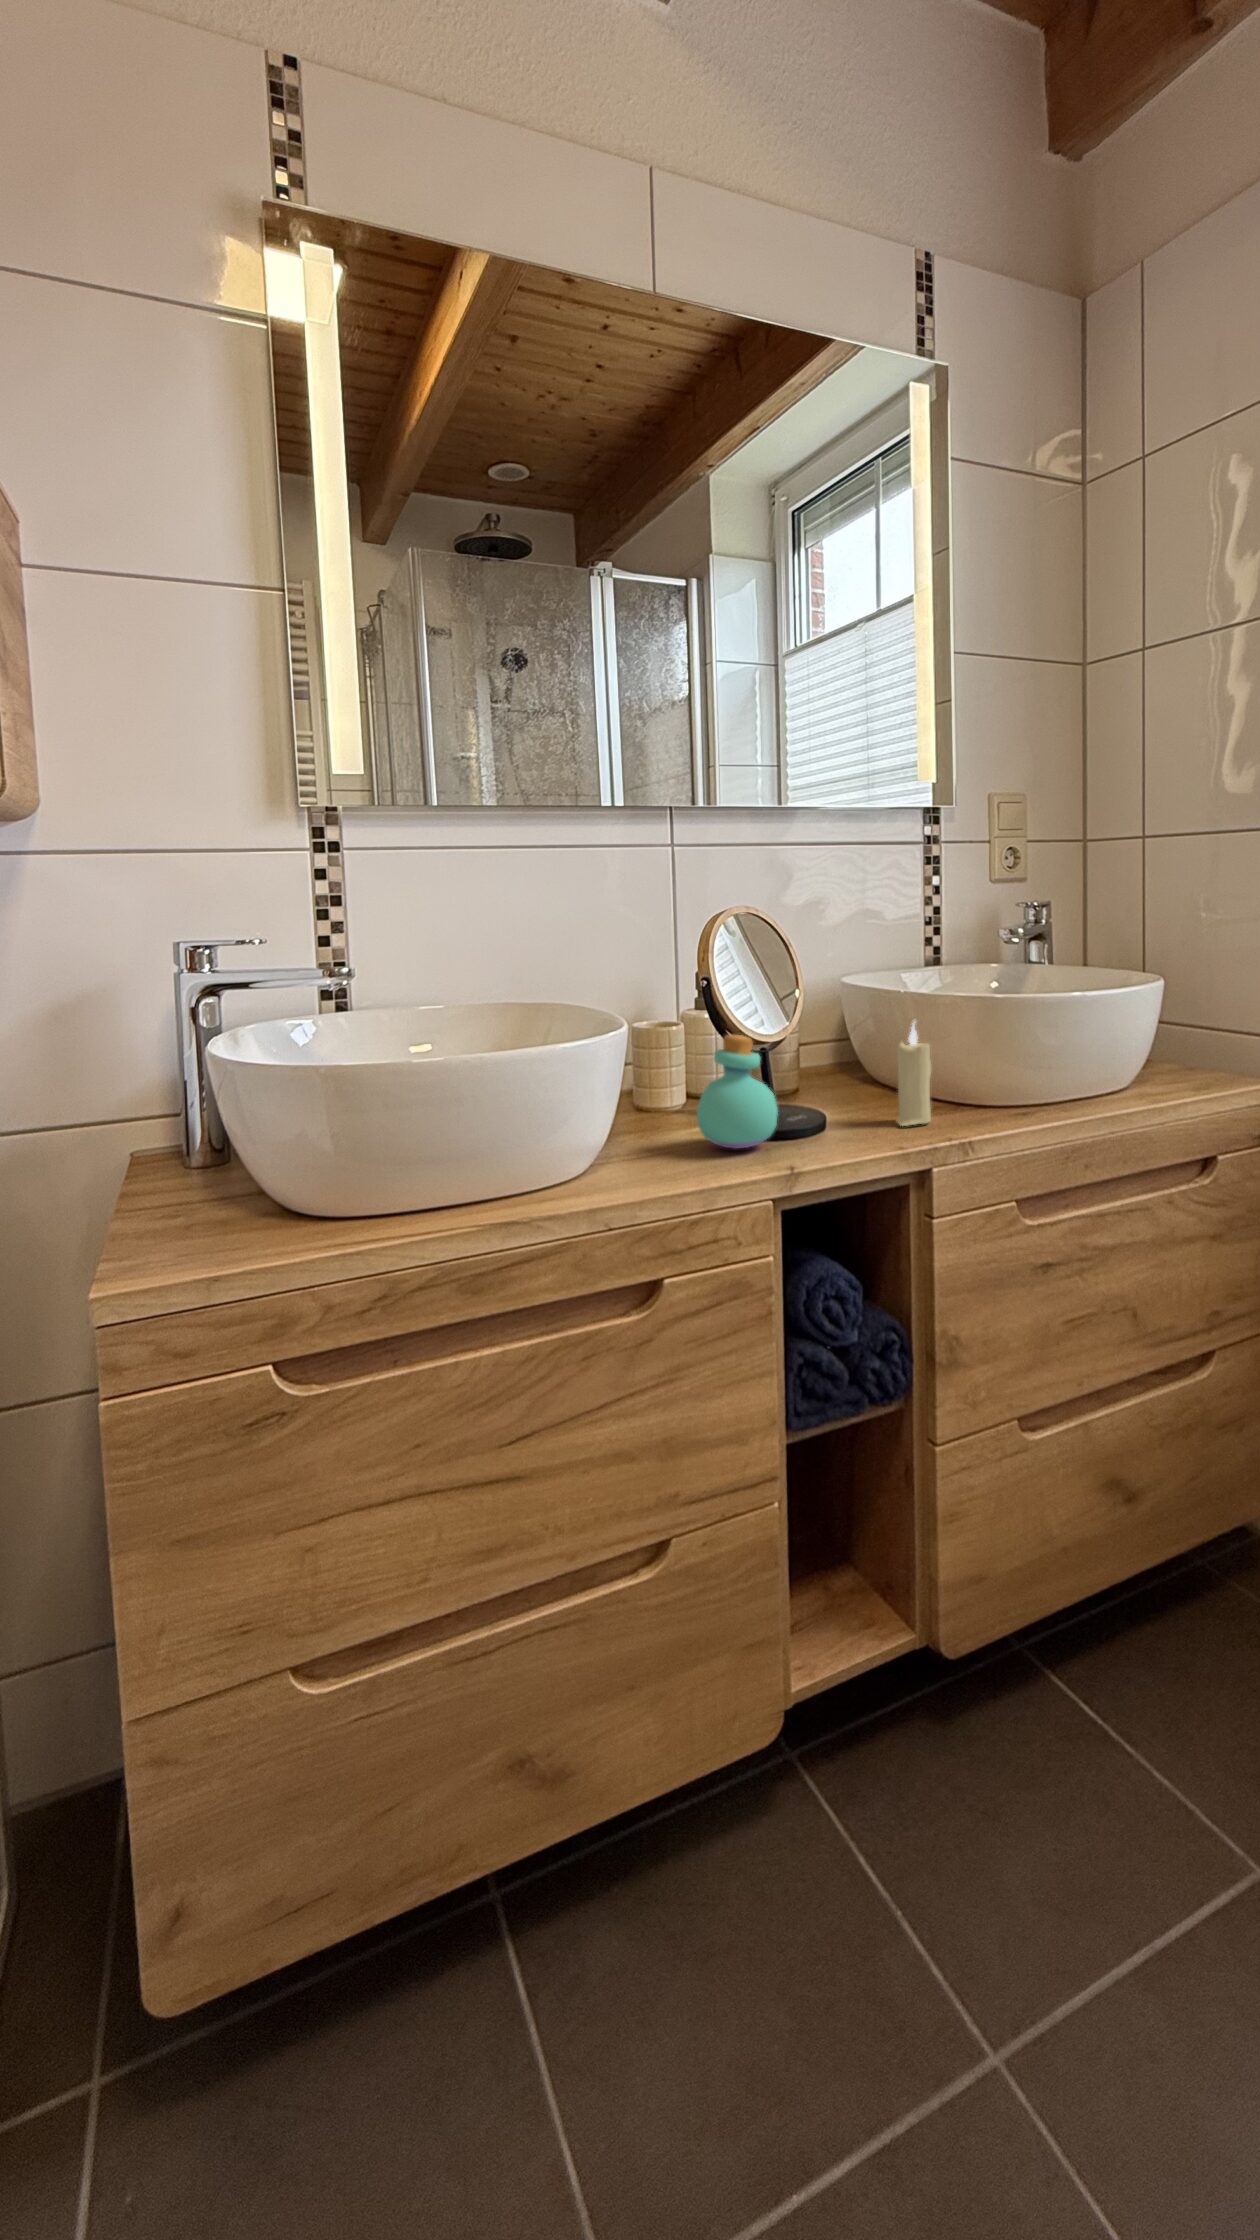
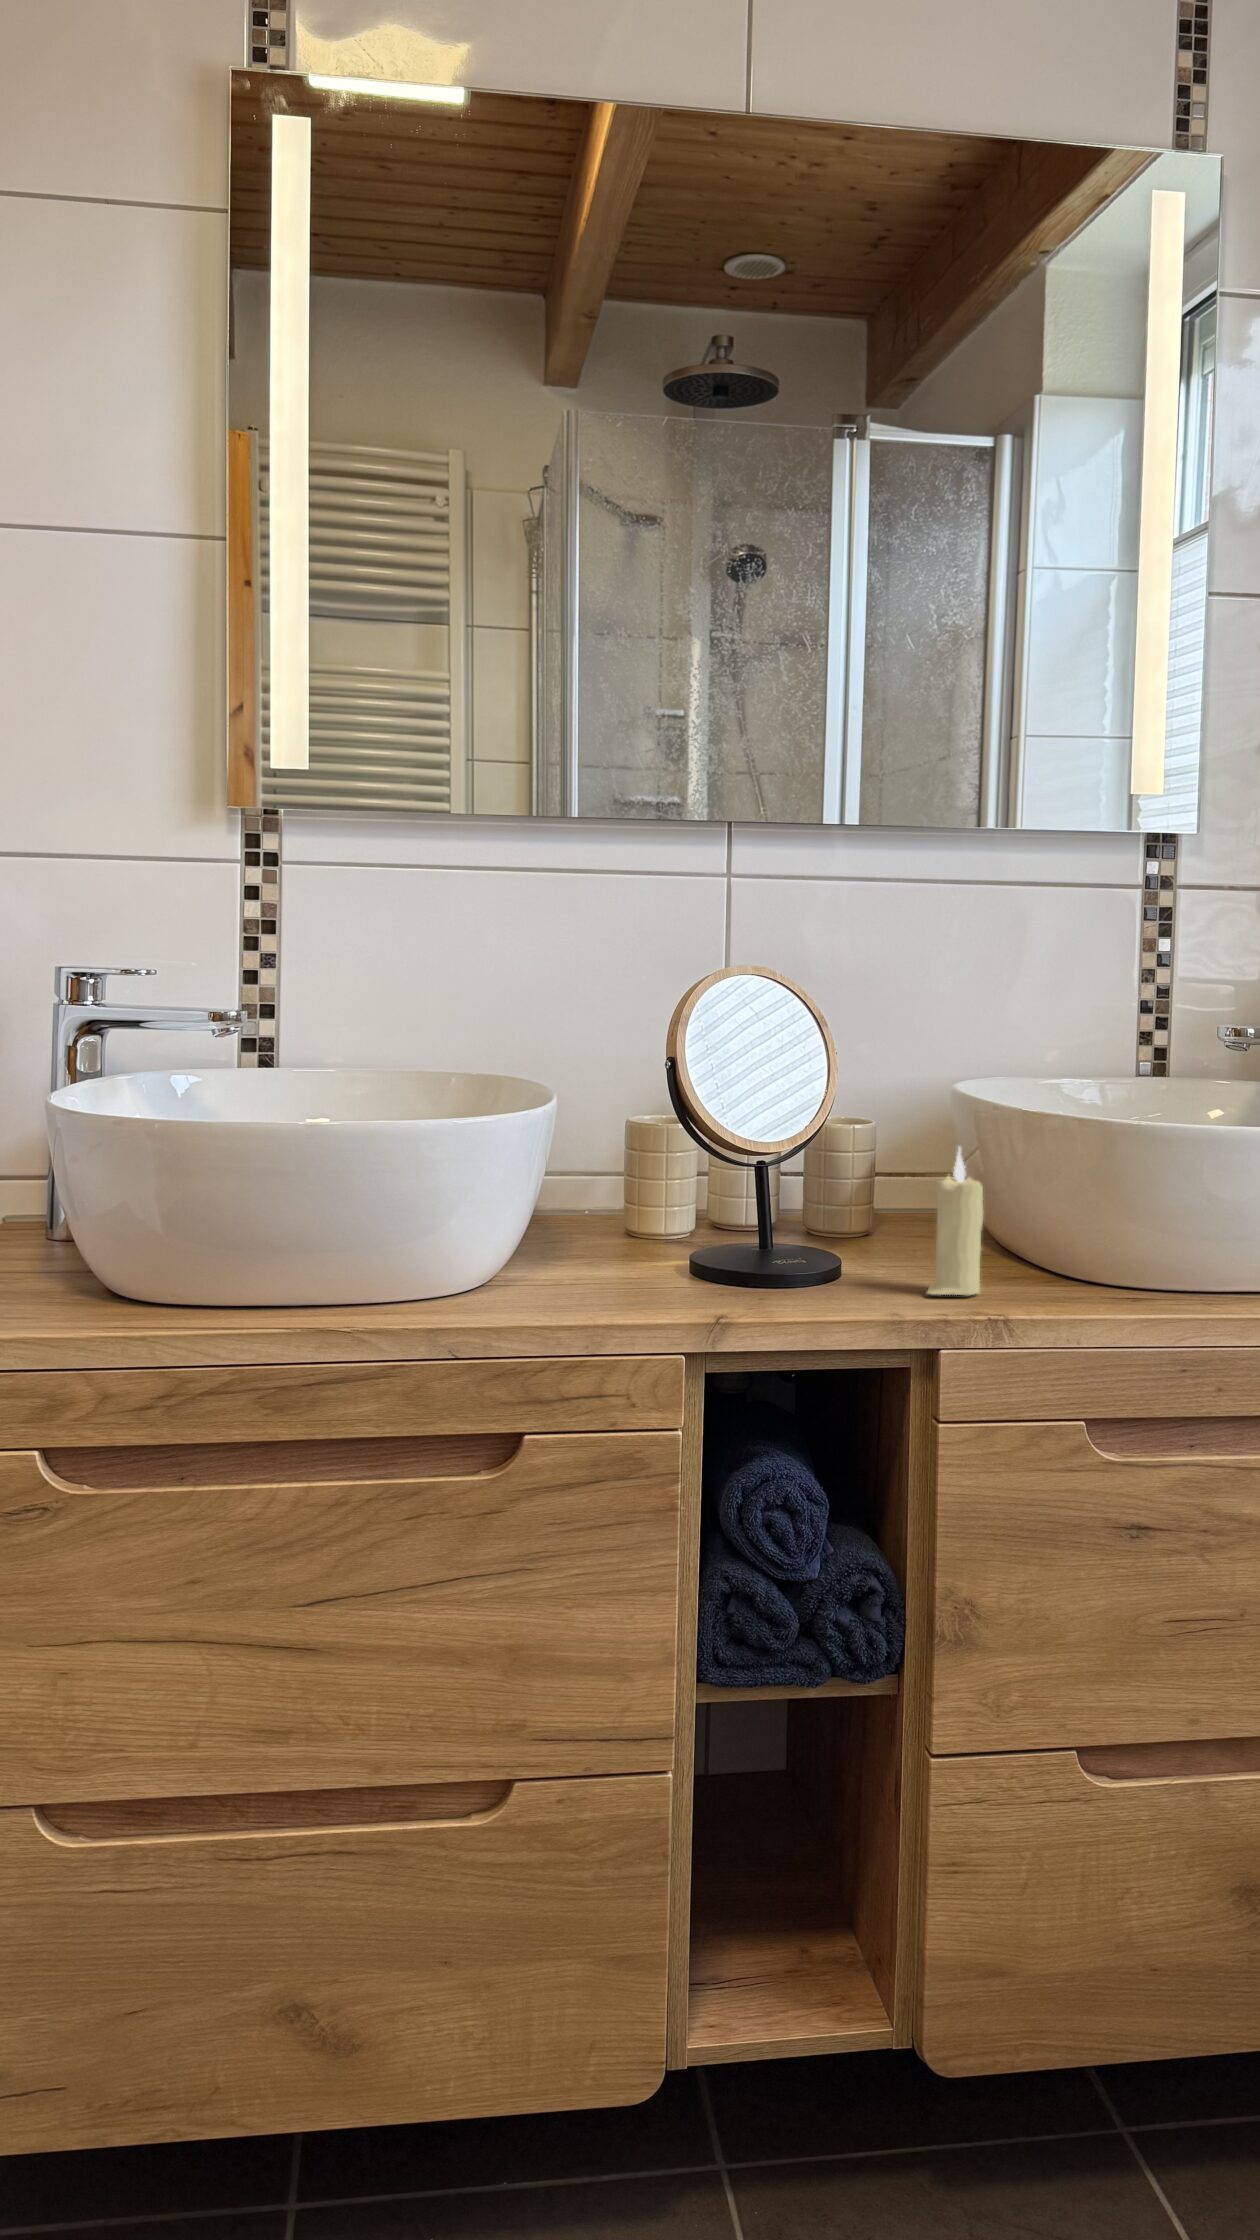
perfume bottle: present [697,1035,778,1148] -> none [628,1140,738,1293]

